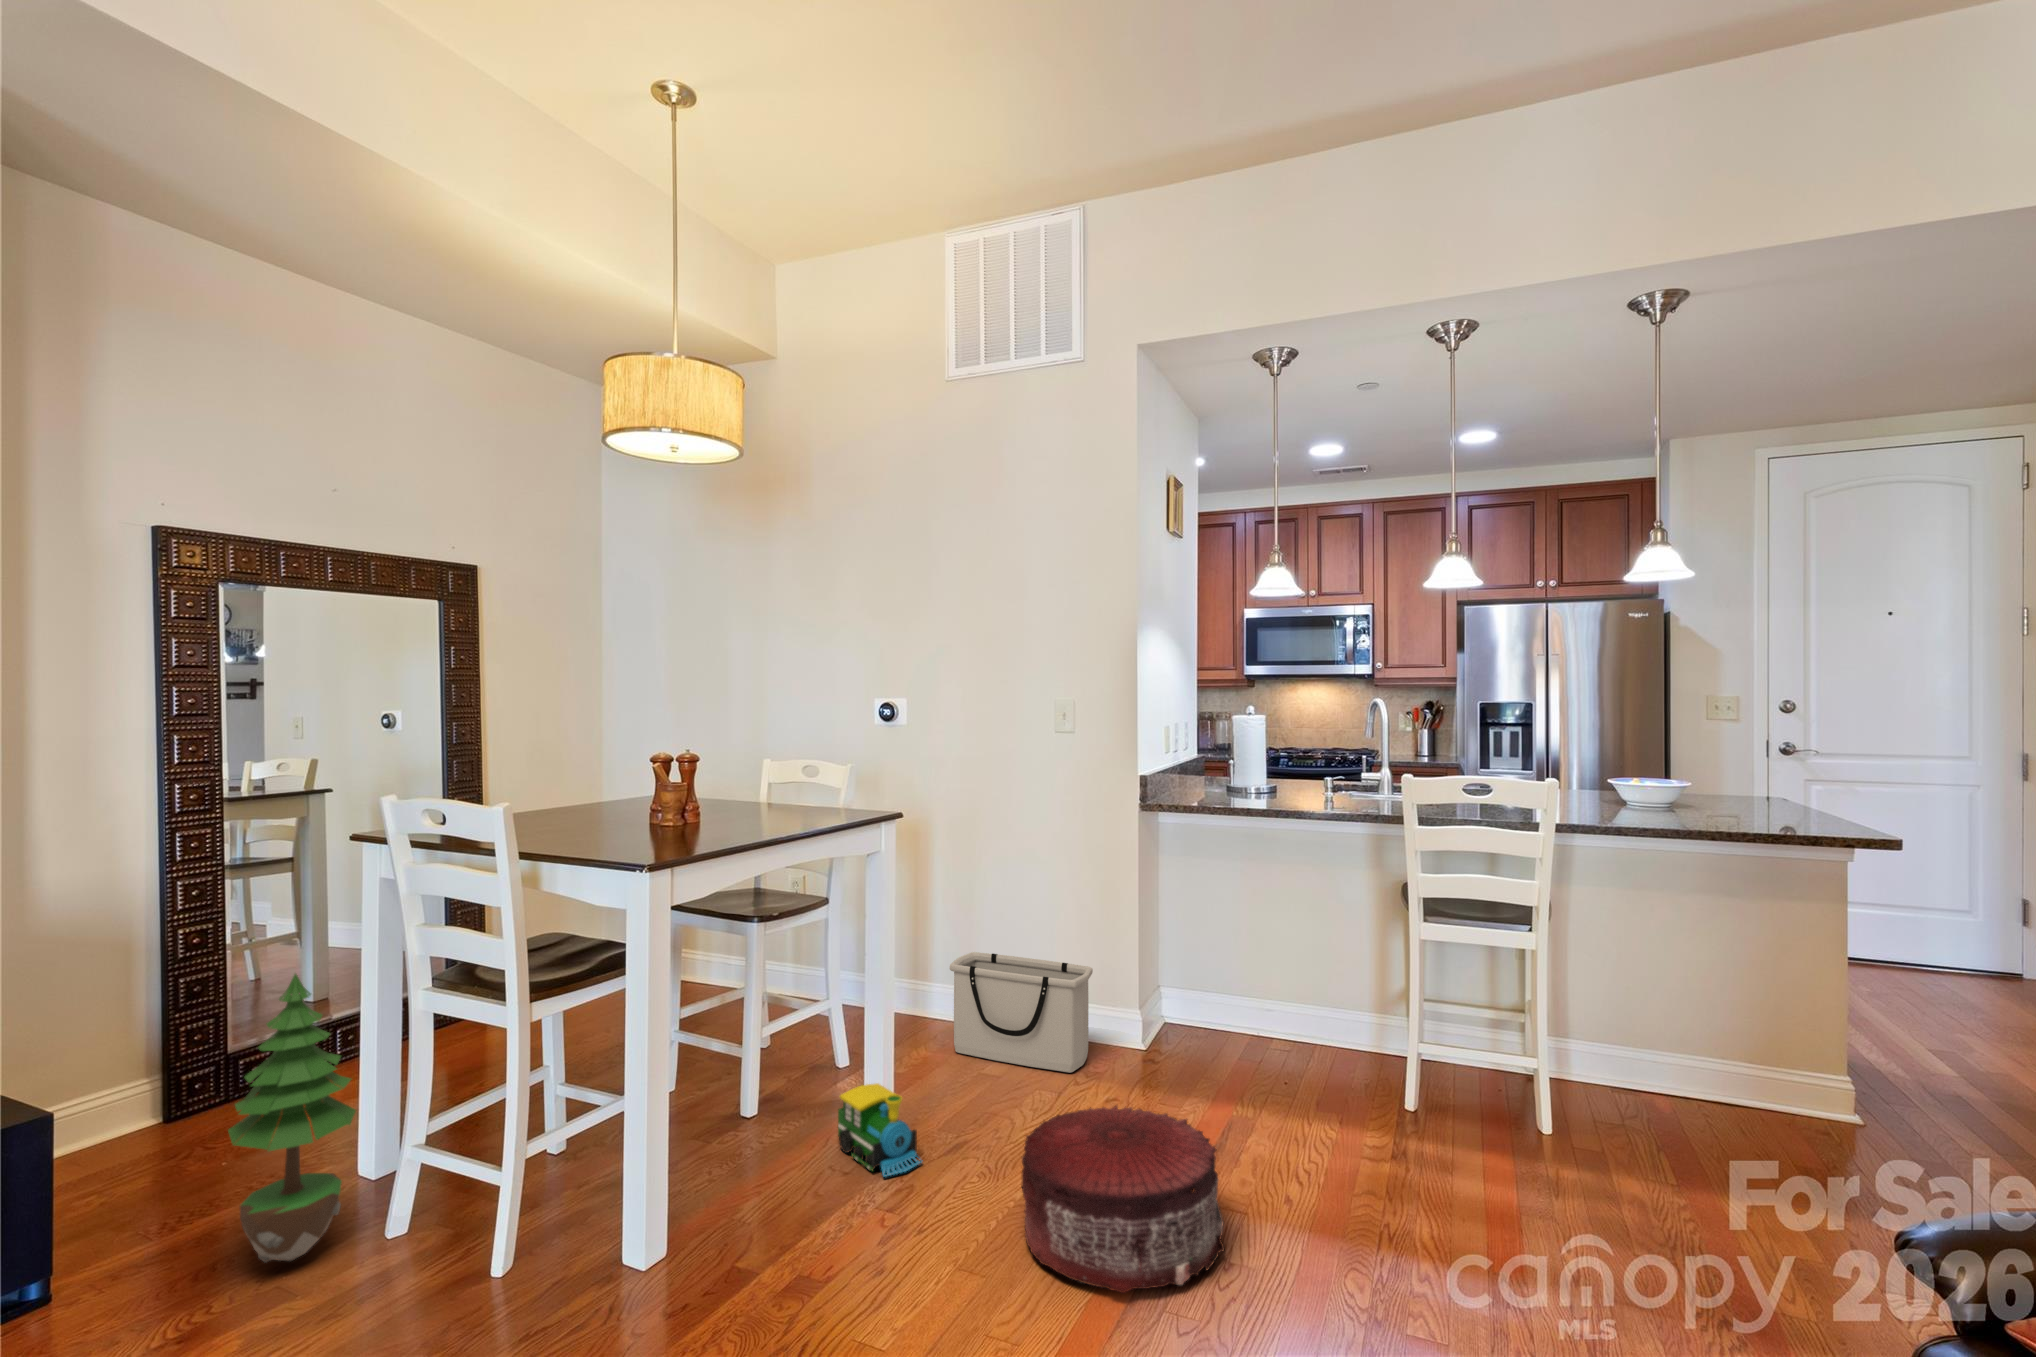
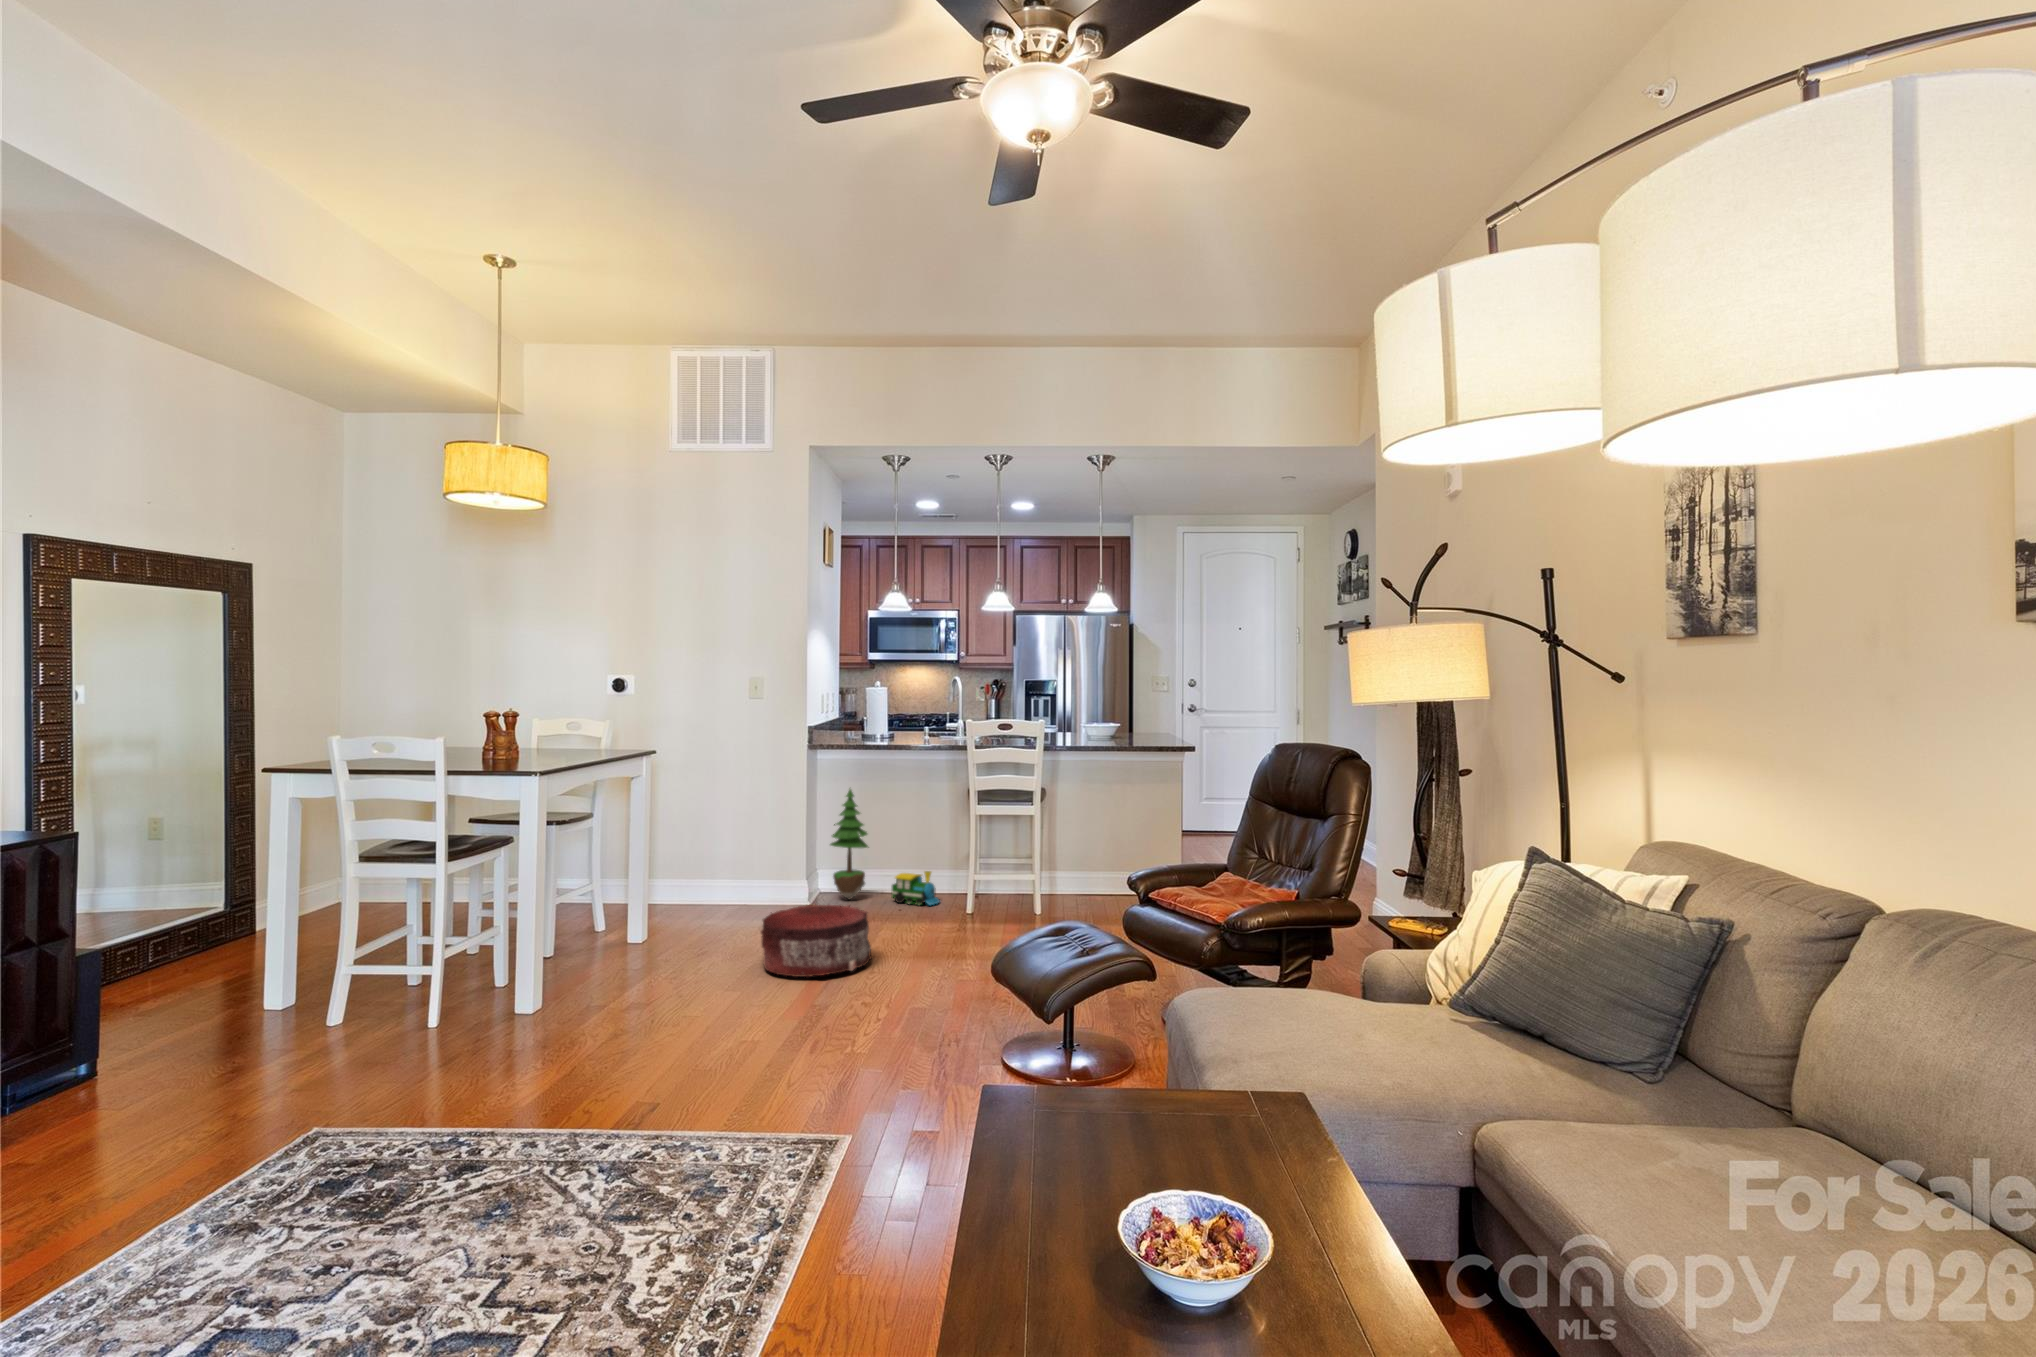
storage bin: present [950,952,1093,1073] -> none [679,850,778,917]
potted tree: present [228,974,356,1262] -> present [830,789,869,899]
toy train: present [838,1083,922,1177] -> present [891,871,940,906]

